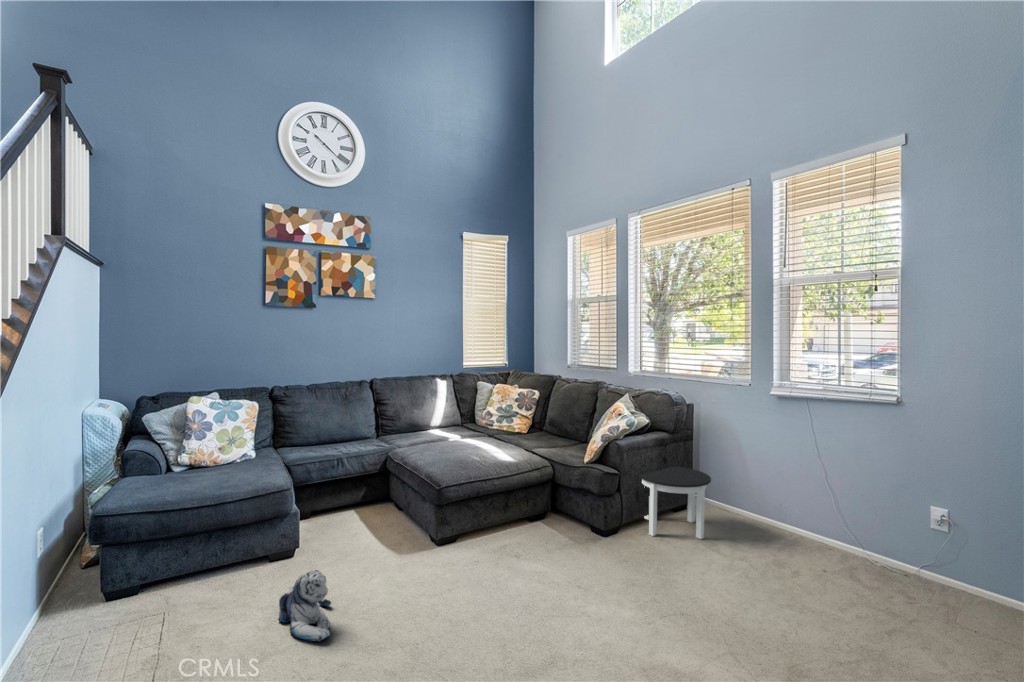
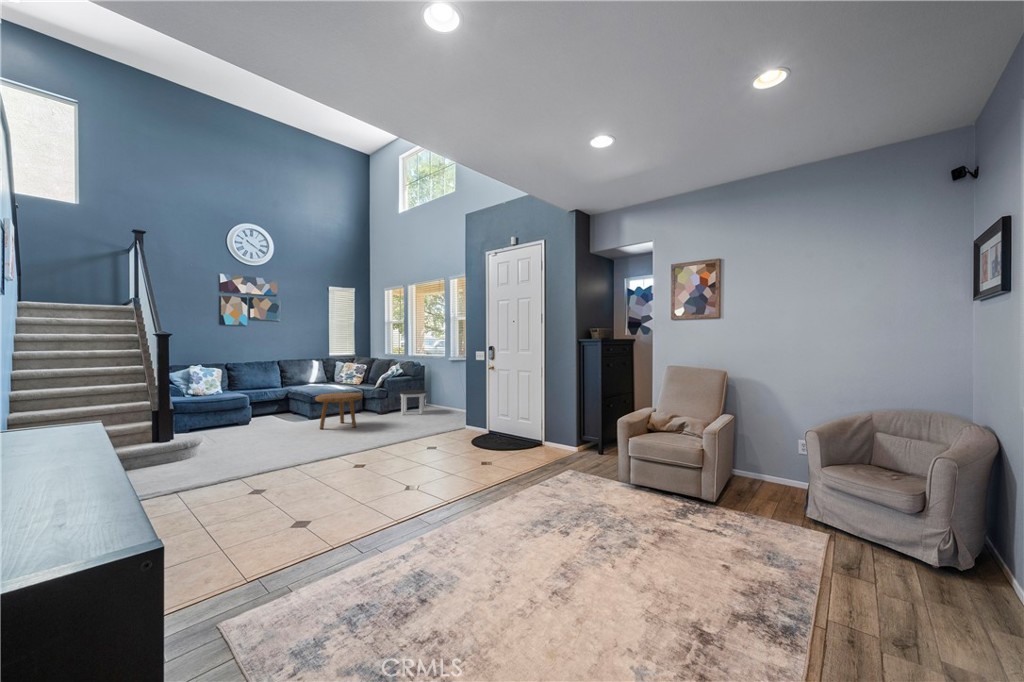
footstool: none [457,484,579,602] -> present [315,393,362,429]
plush toy: present [278,570,331,642] -> none [246,418,267,438]

